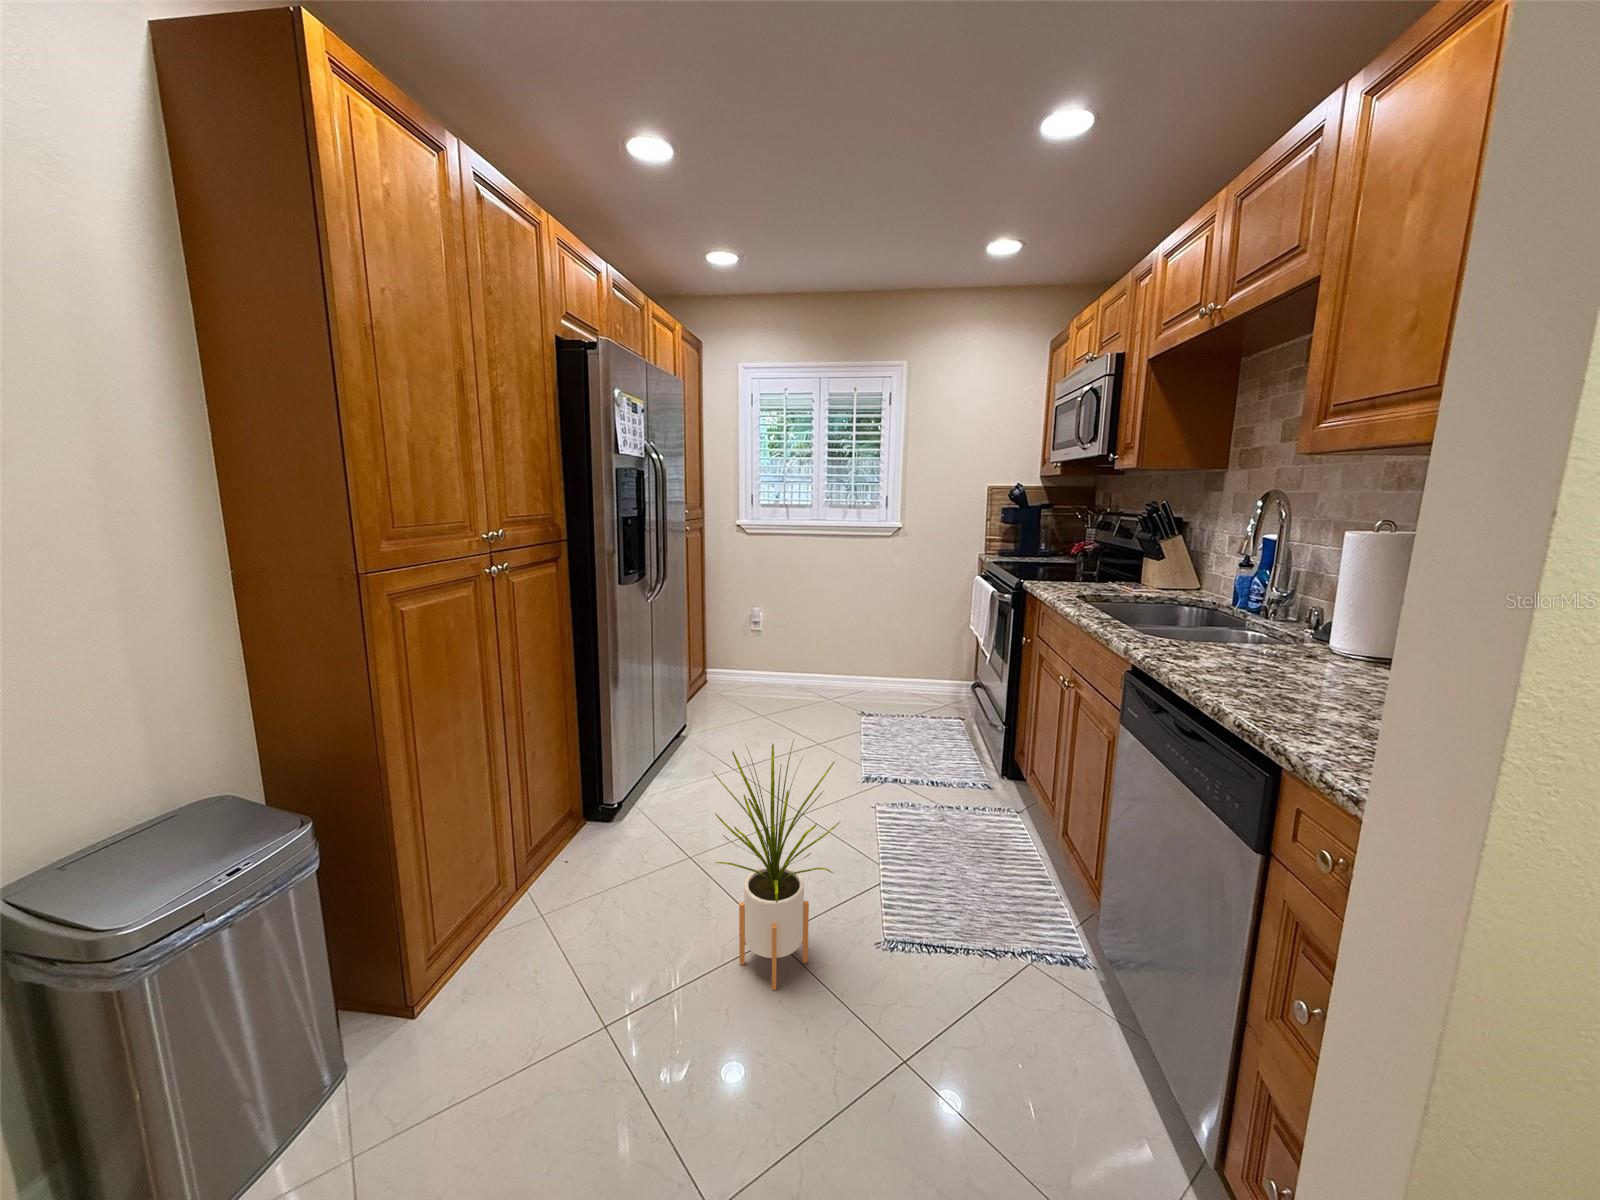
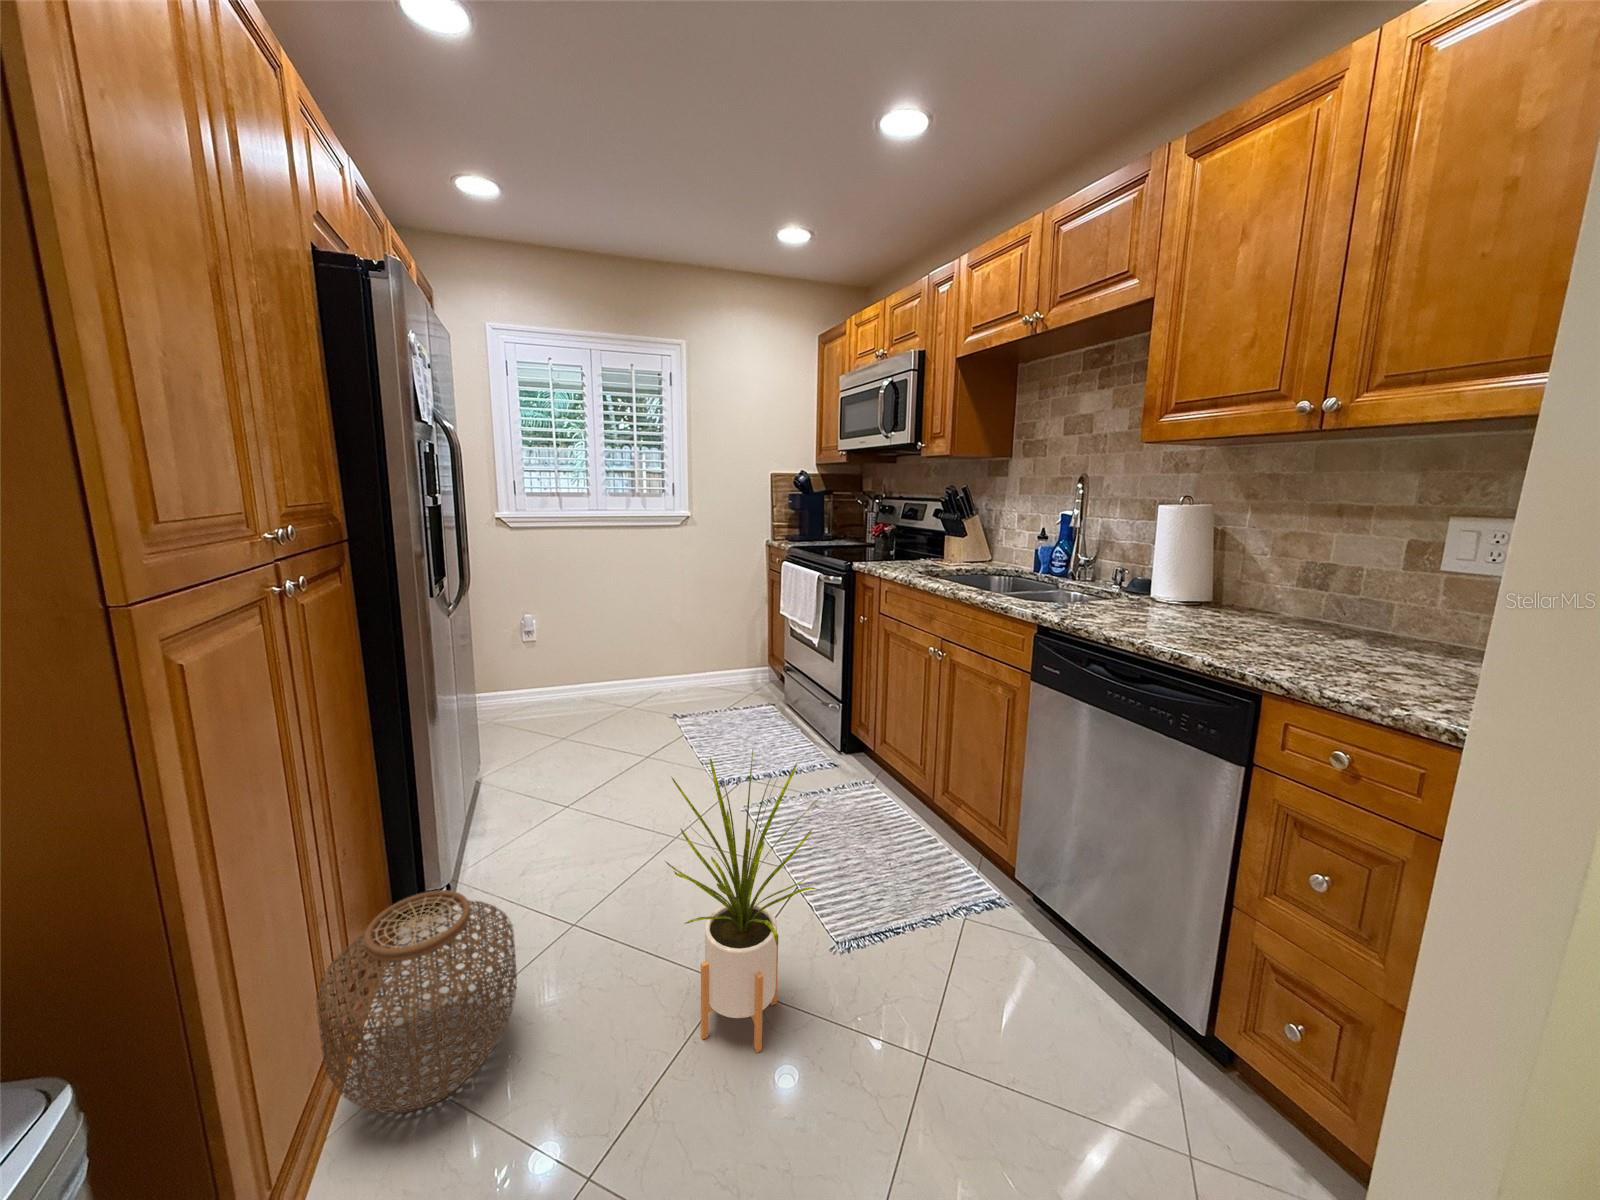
woven basket: none [513,796,632,933] -> present [316,890,517,1113]

